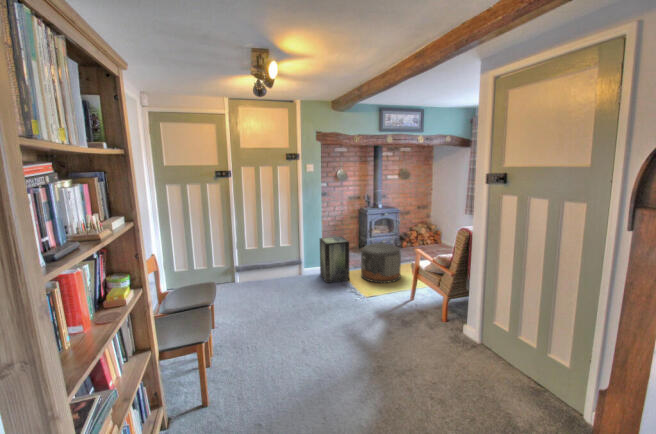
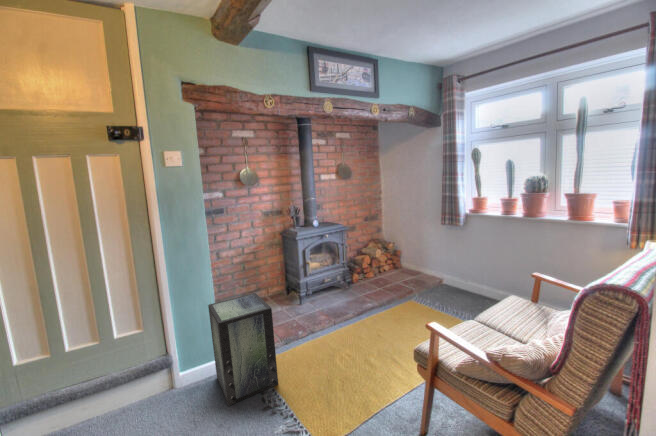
pouf: present [361,243,401,283] -> none [298,294,373,383]

